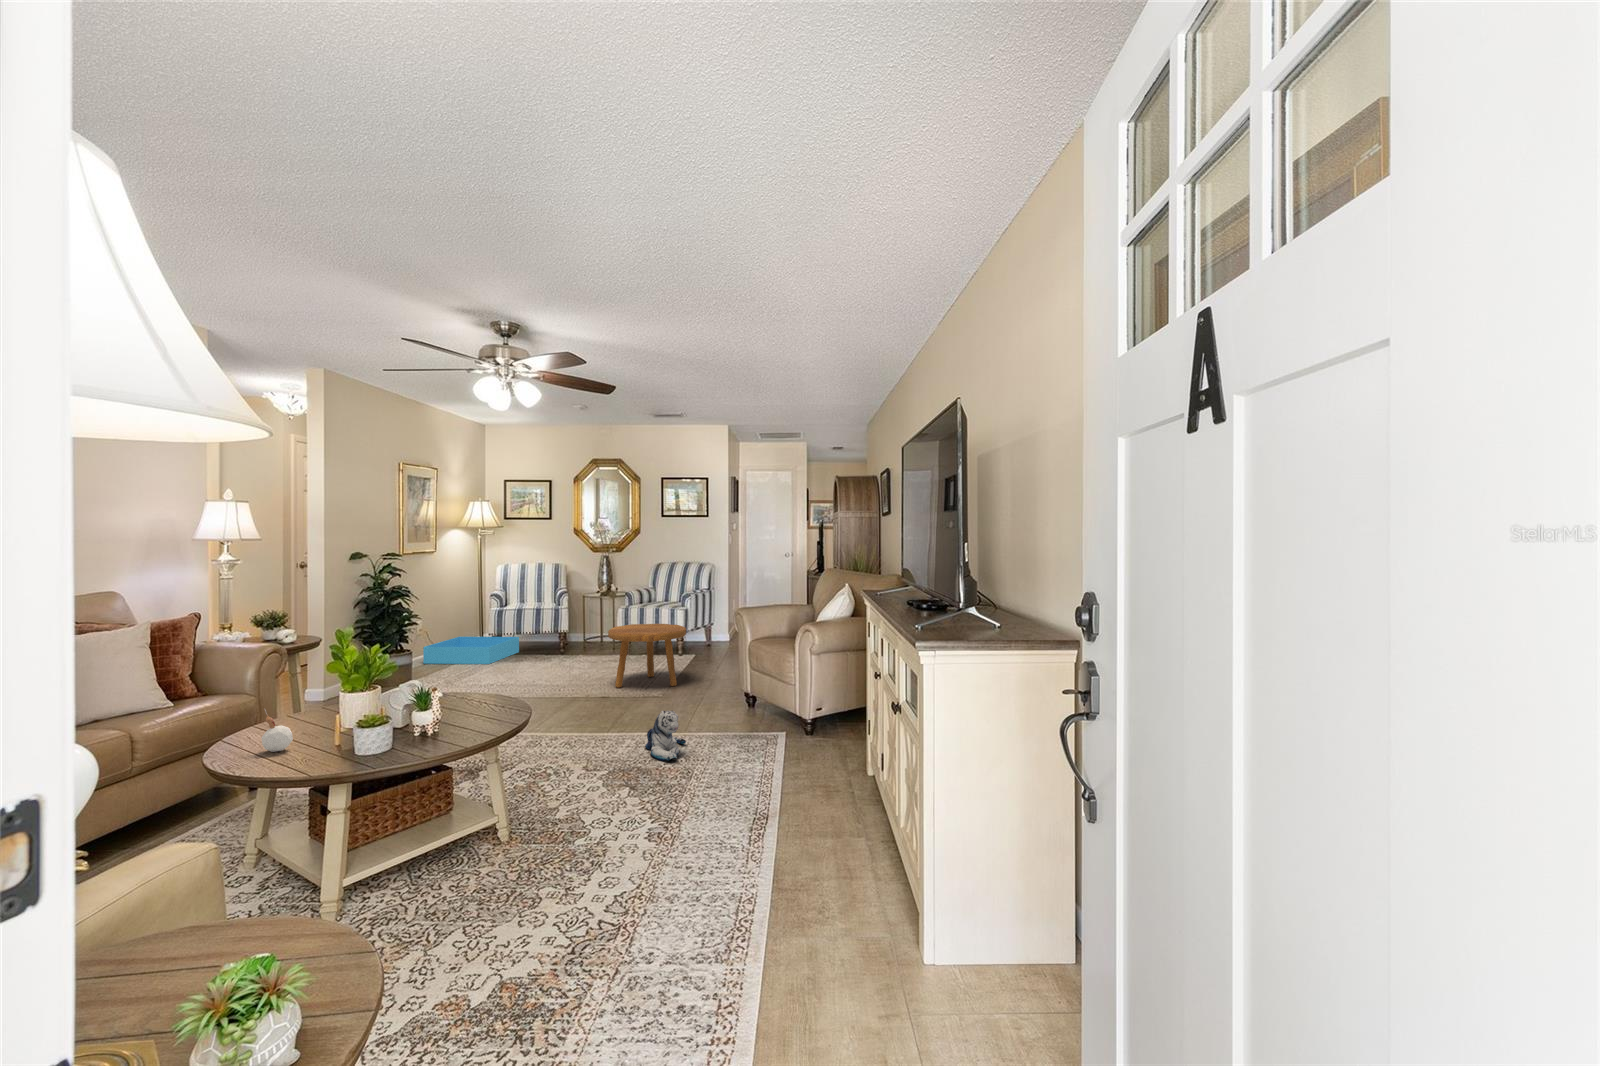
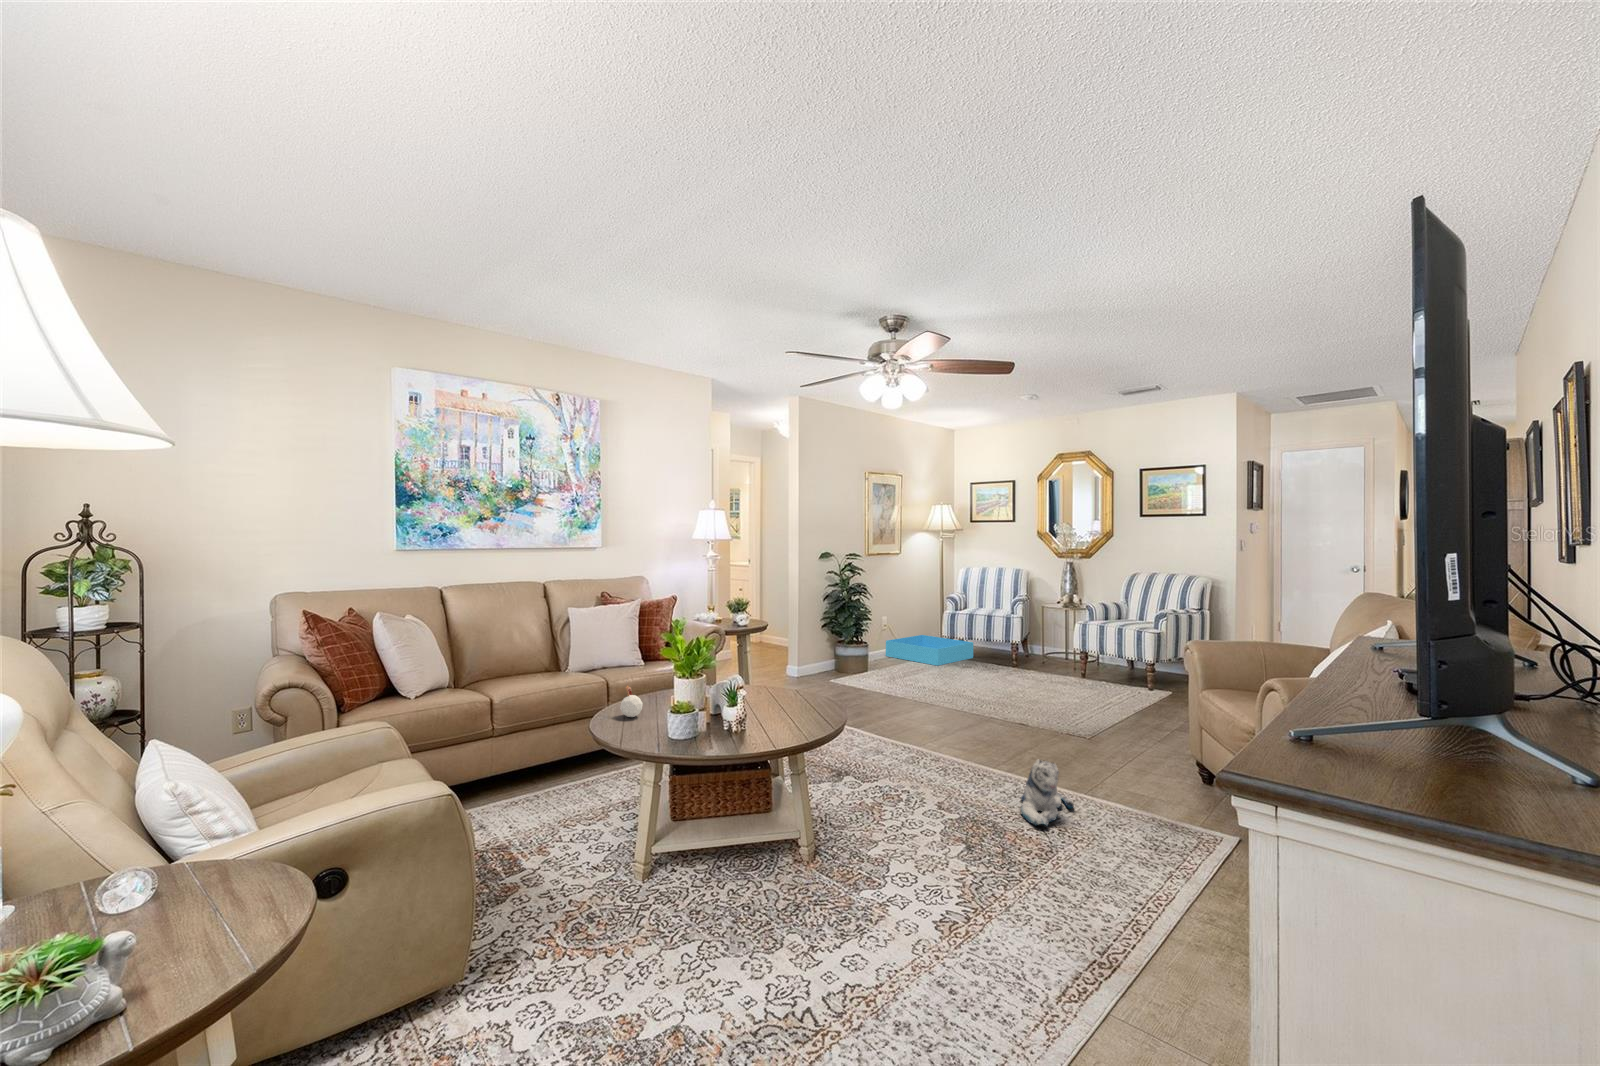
footstool: present [608,624,686,687] -> none [1036,645,1135,729]

